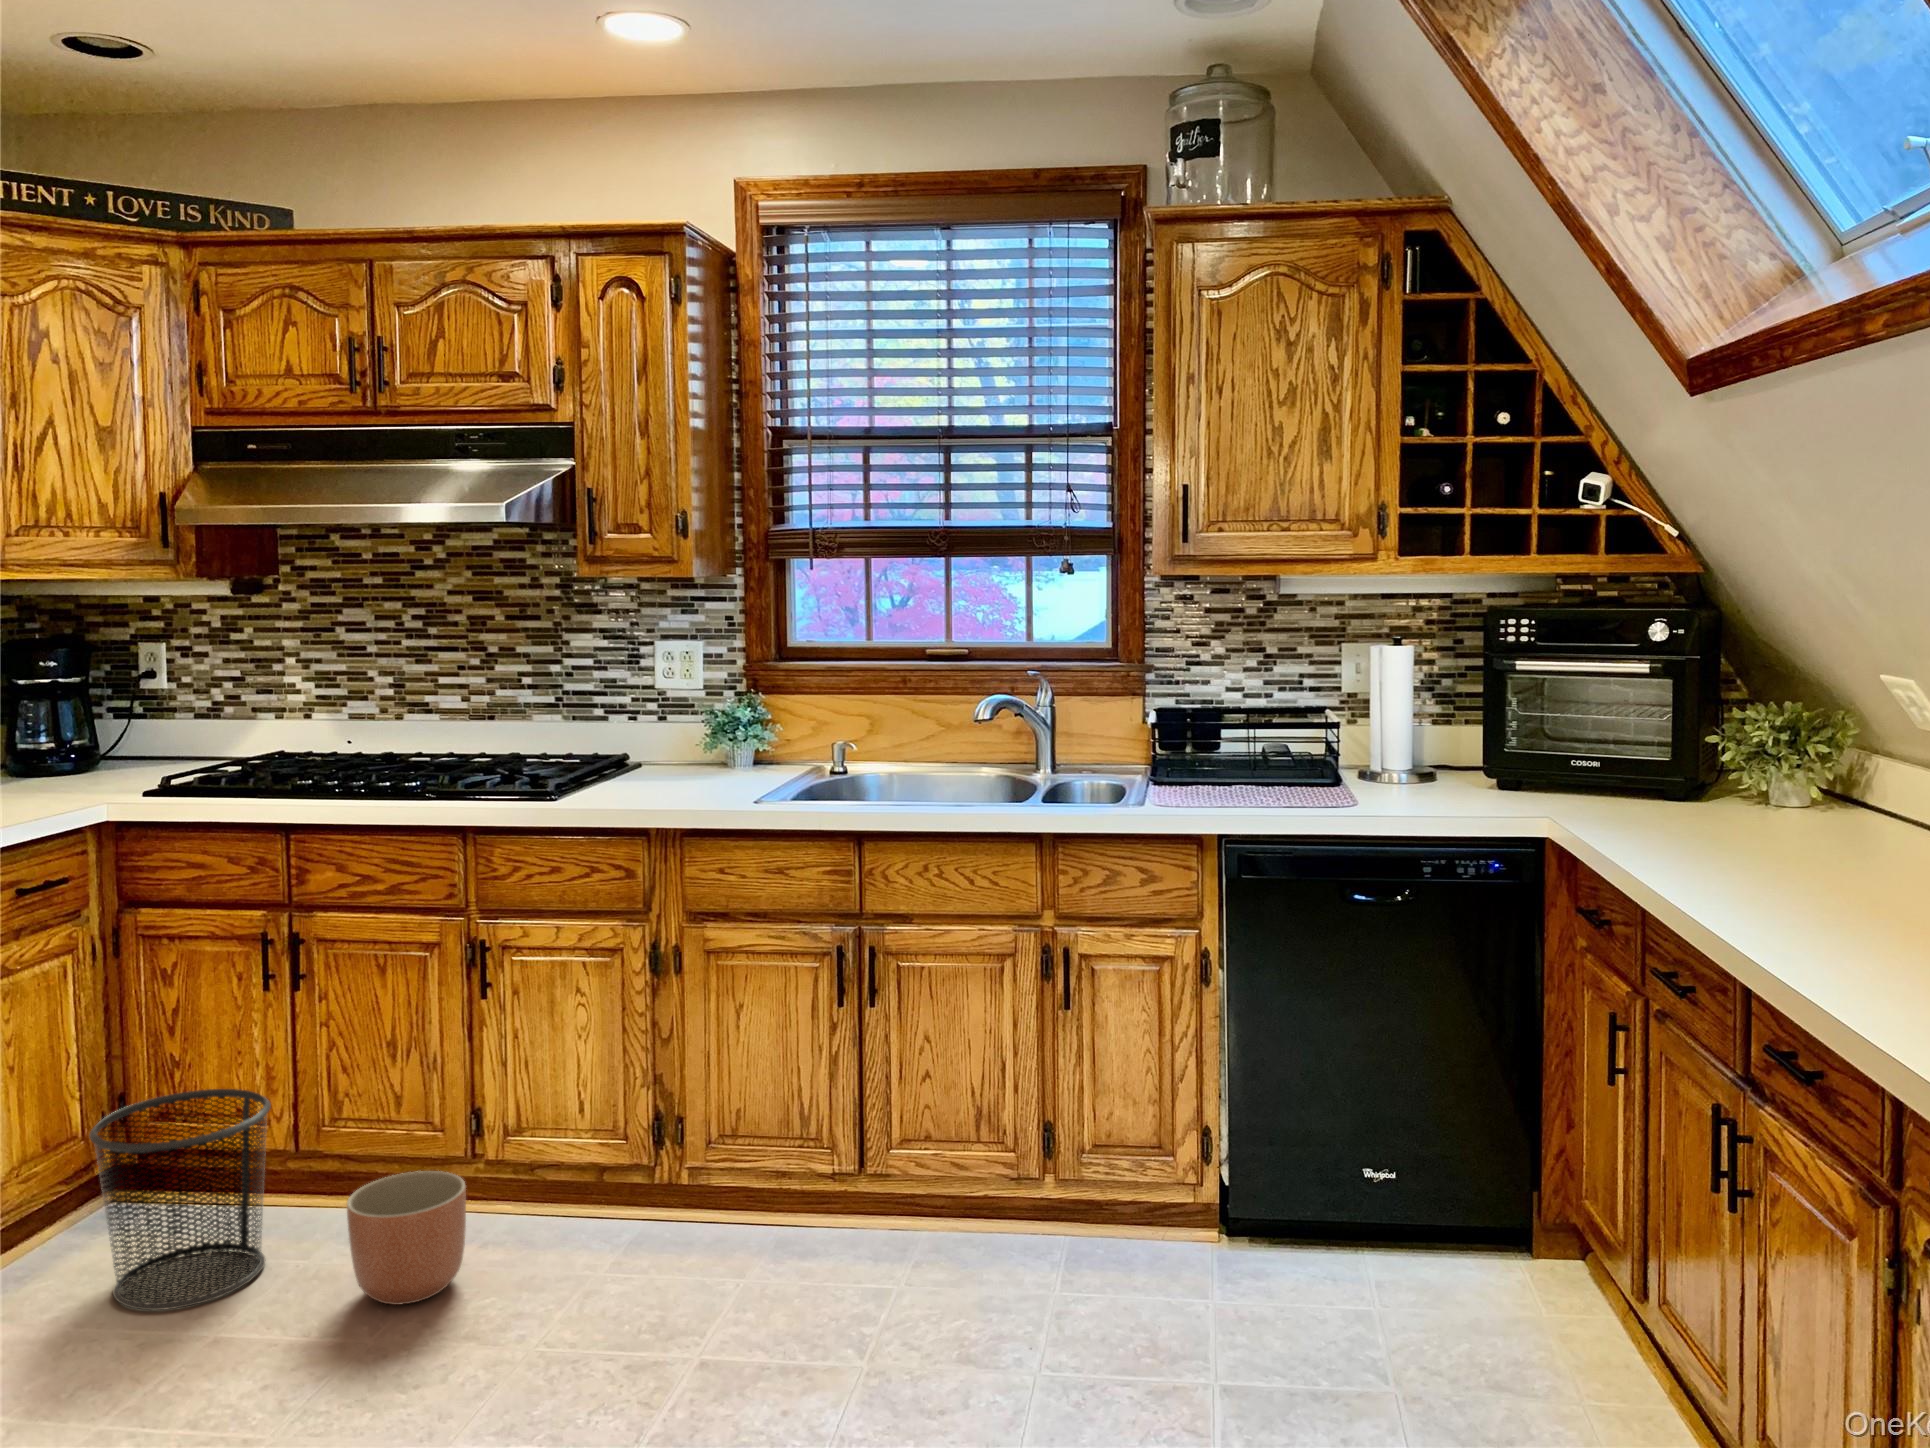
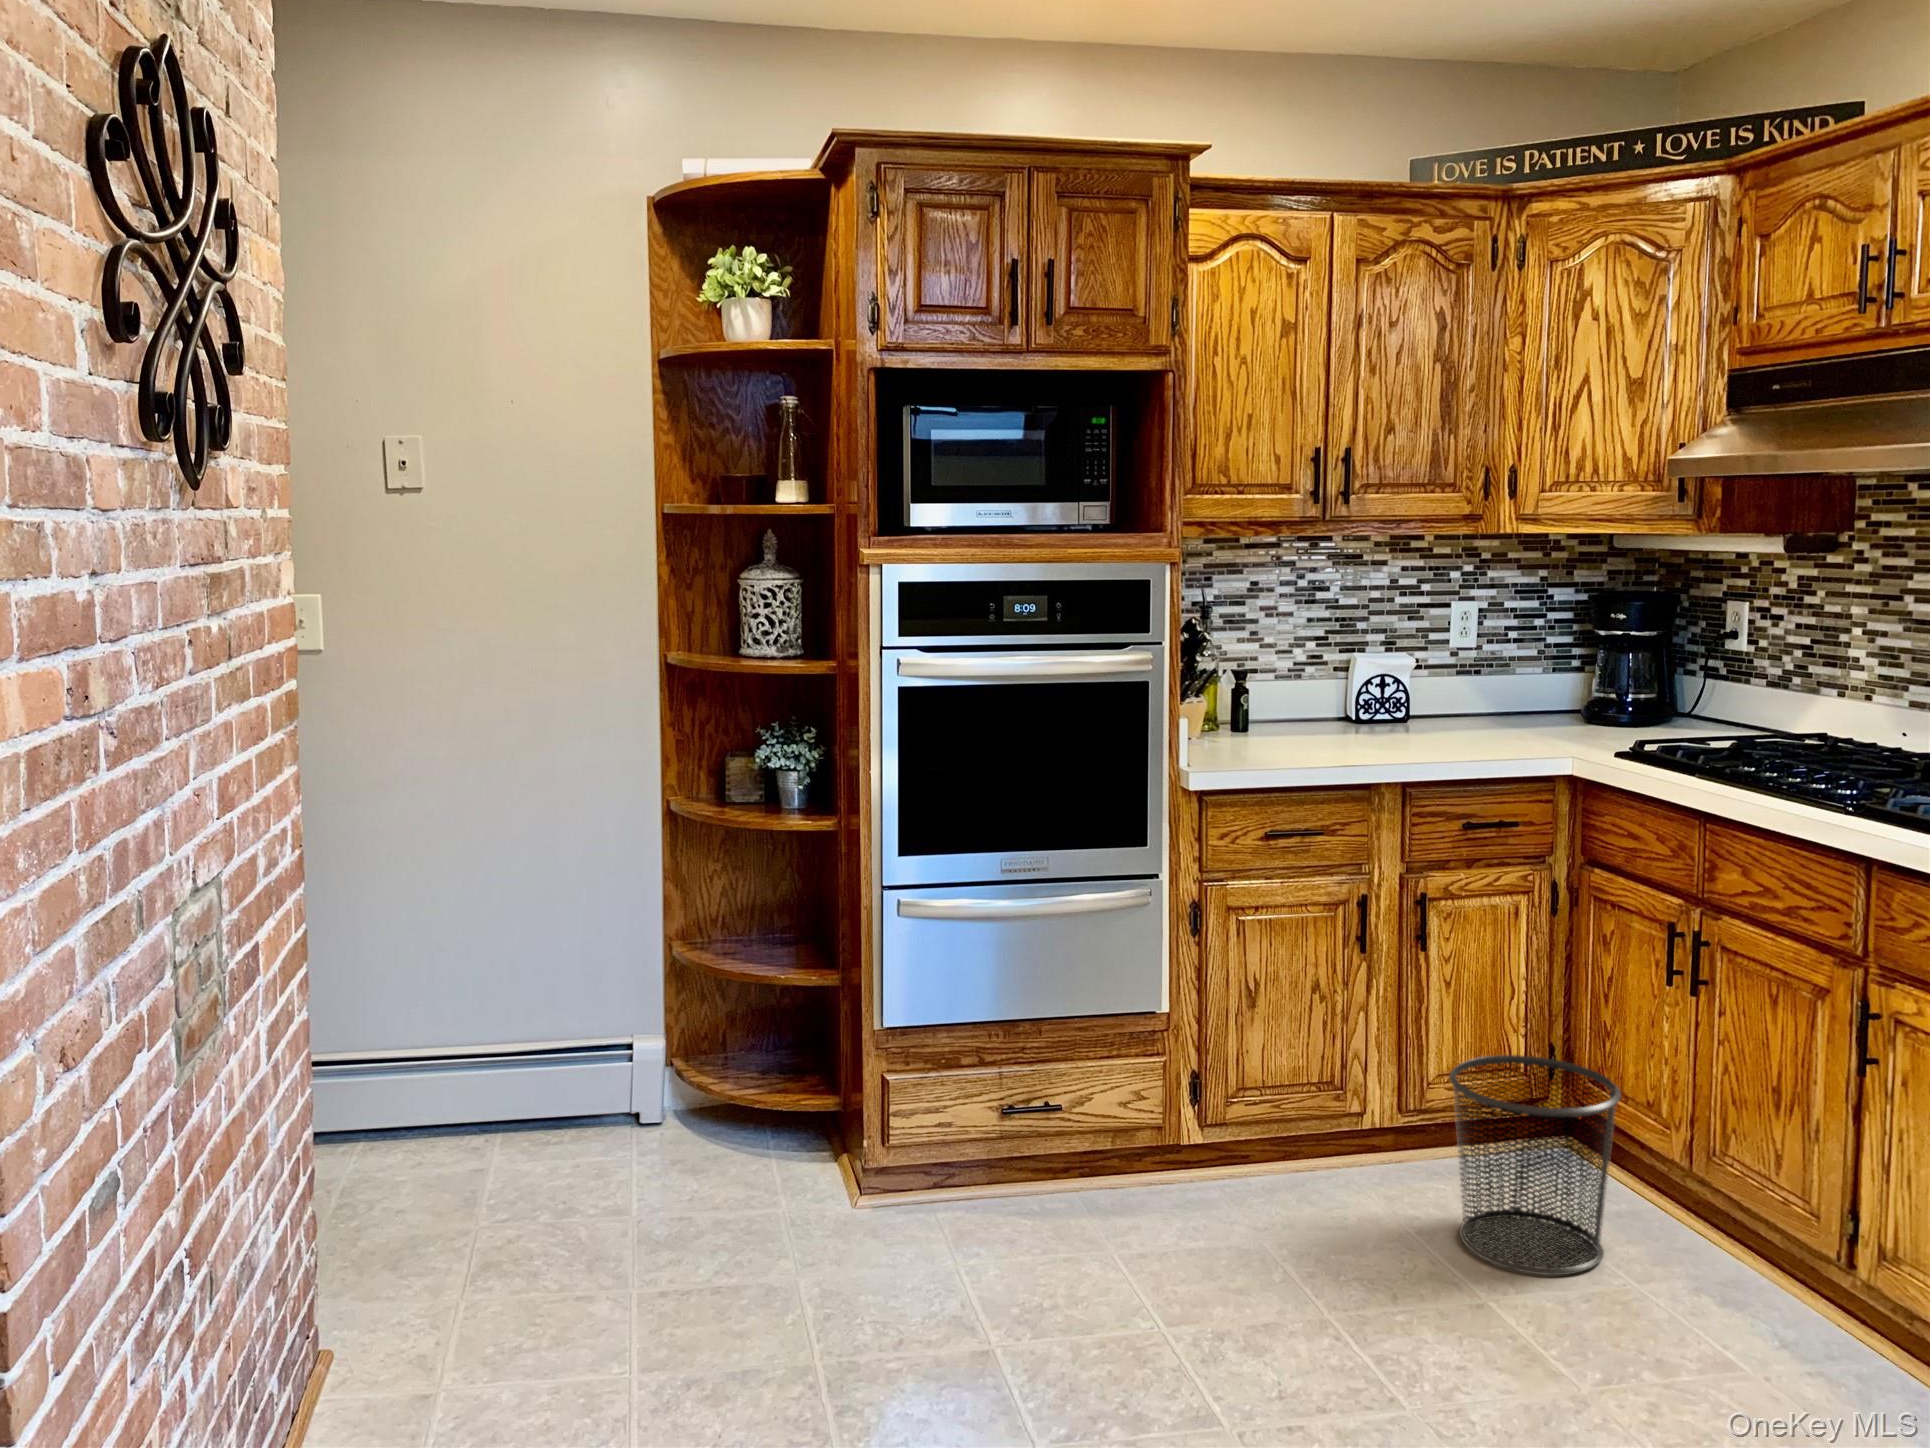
planter: present [347,1171,466,1305] -> none [1611,1230,1754,1389]

